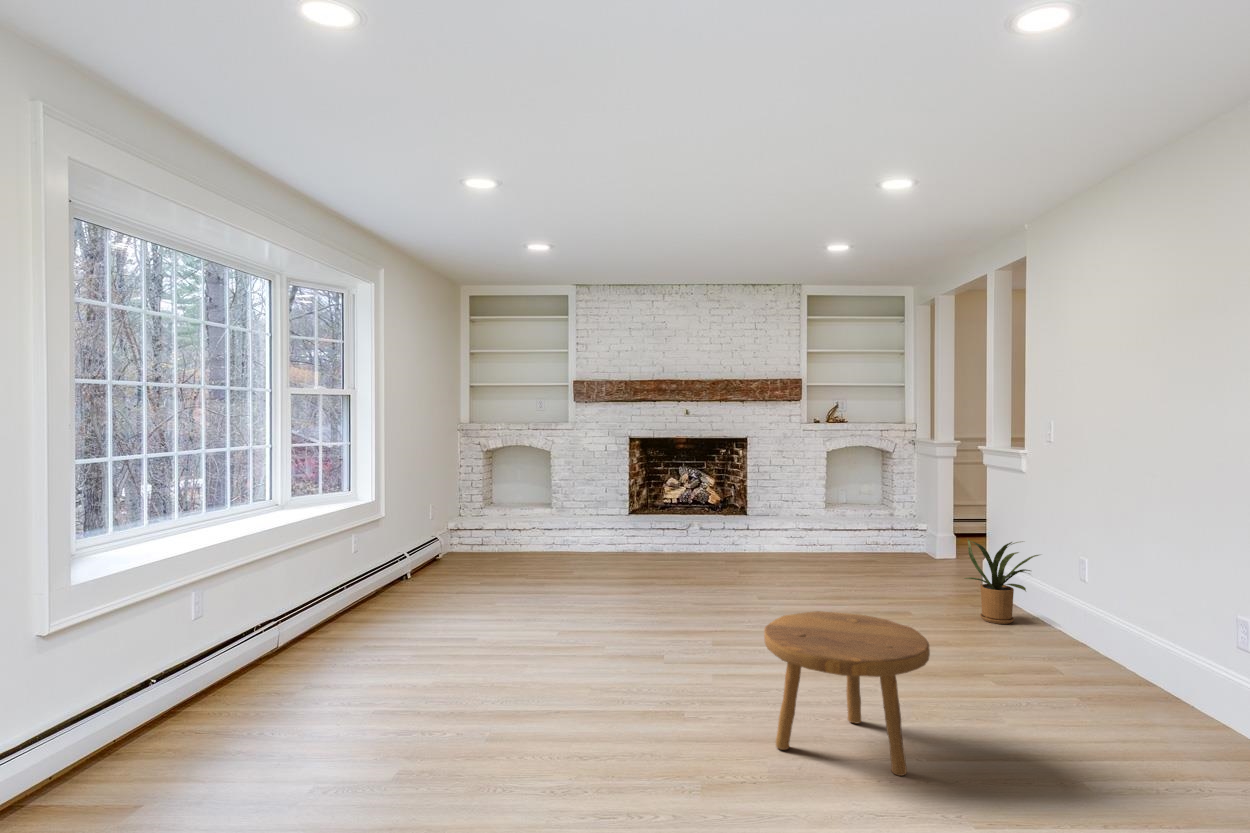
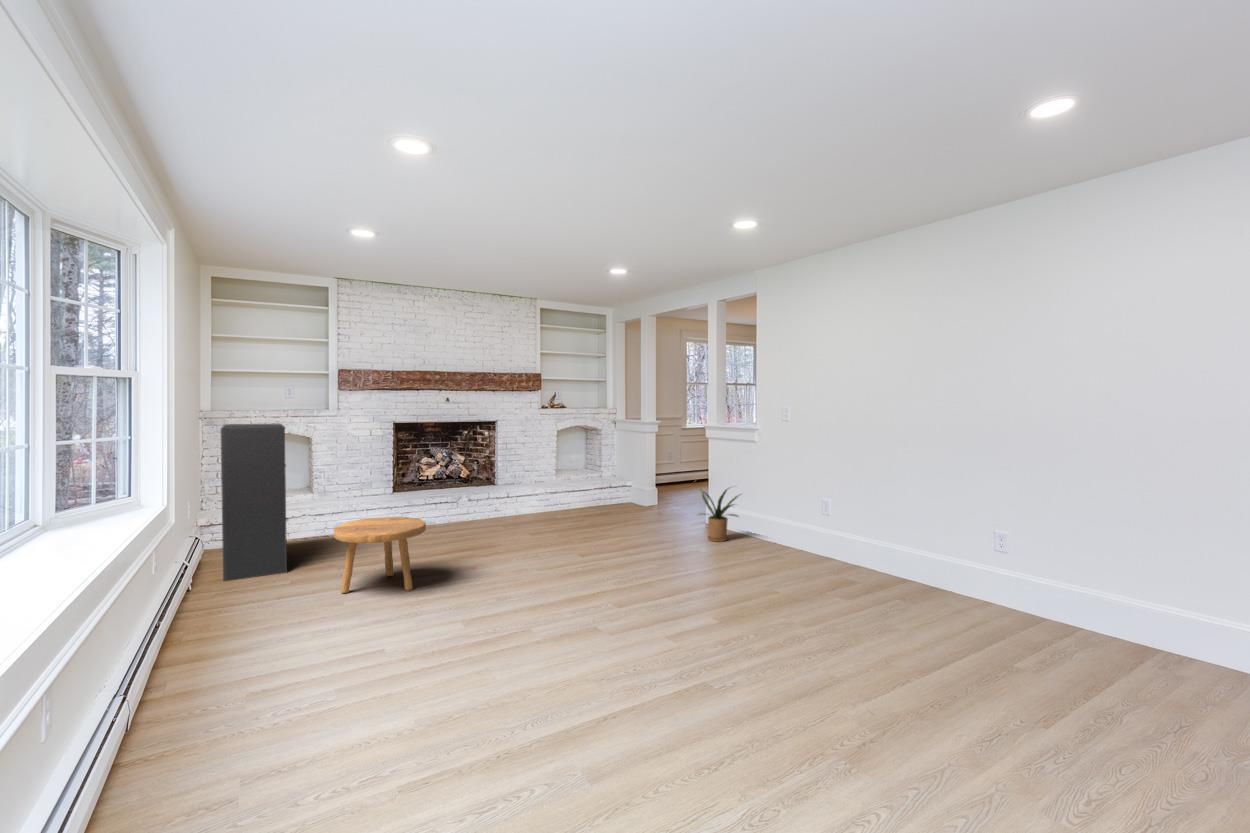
bookshelf: none [433,435,503,580] -> present [221,424,287,581]
footstool: present [764,611,930,776] -> present [334,517,426,593]

